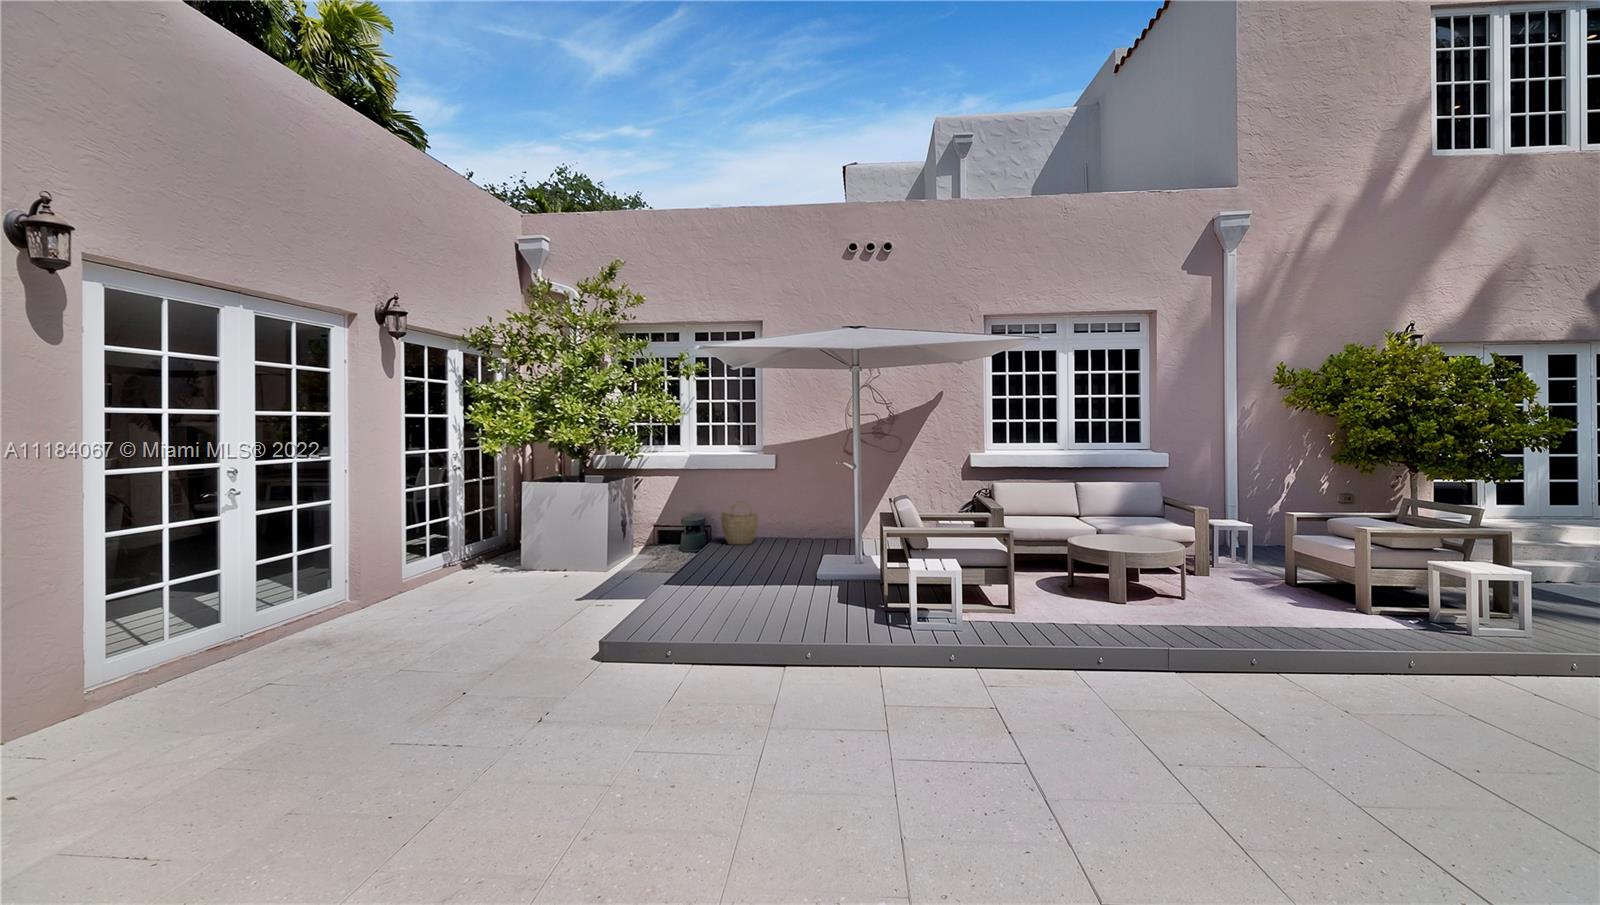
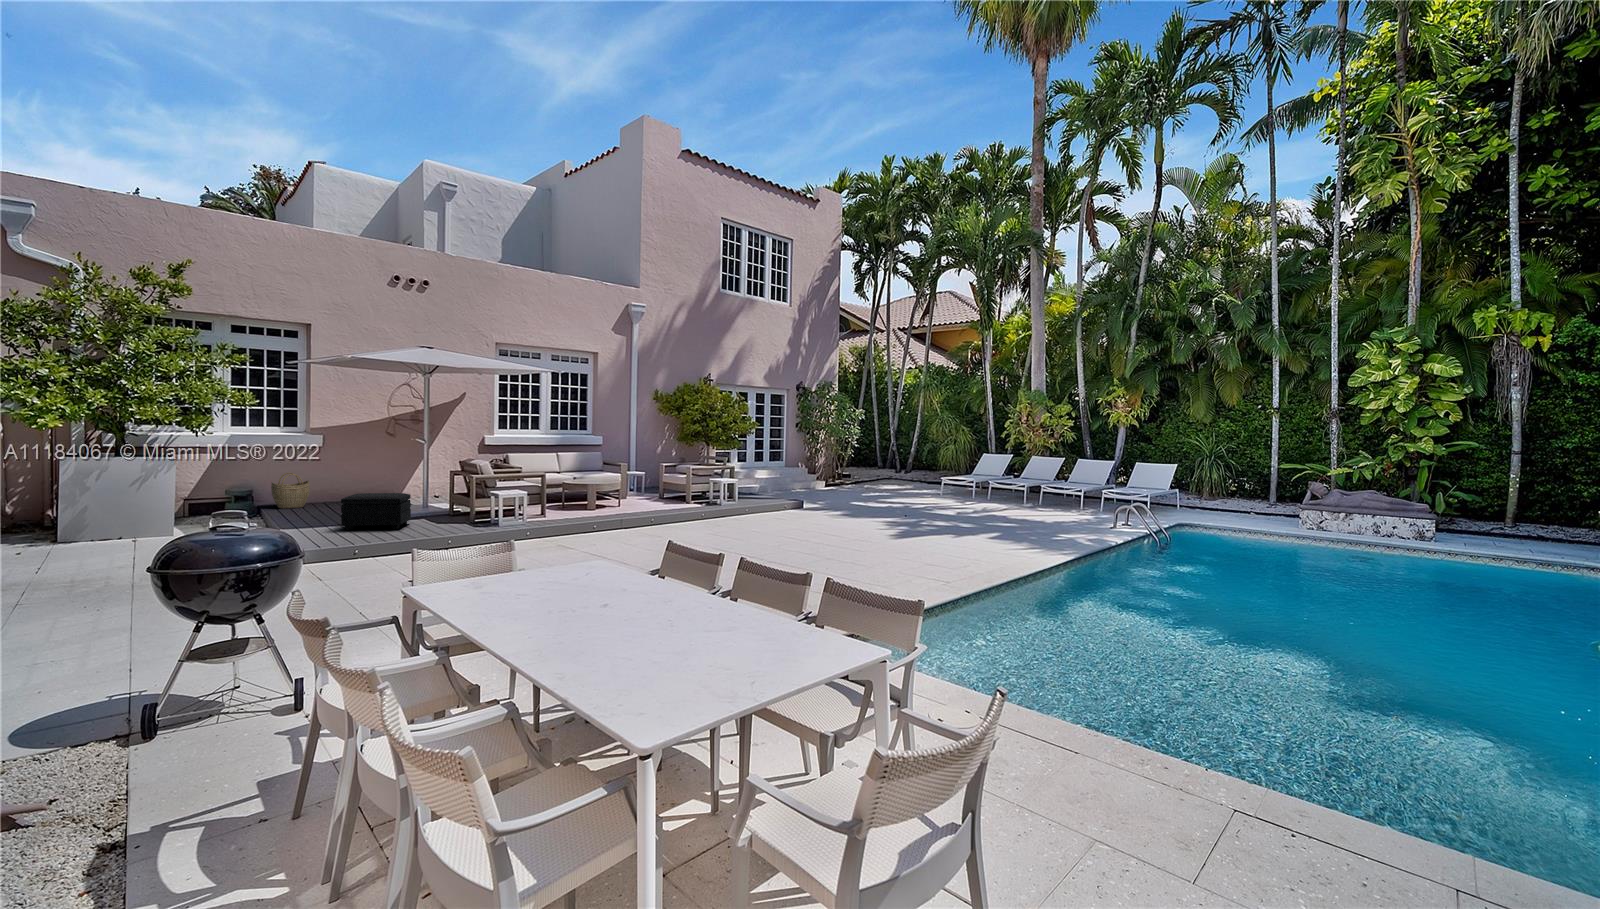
footstool: none [712,541,807,605] -> present [341,493,411,530]

